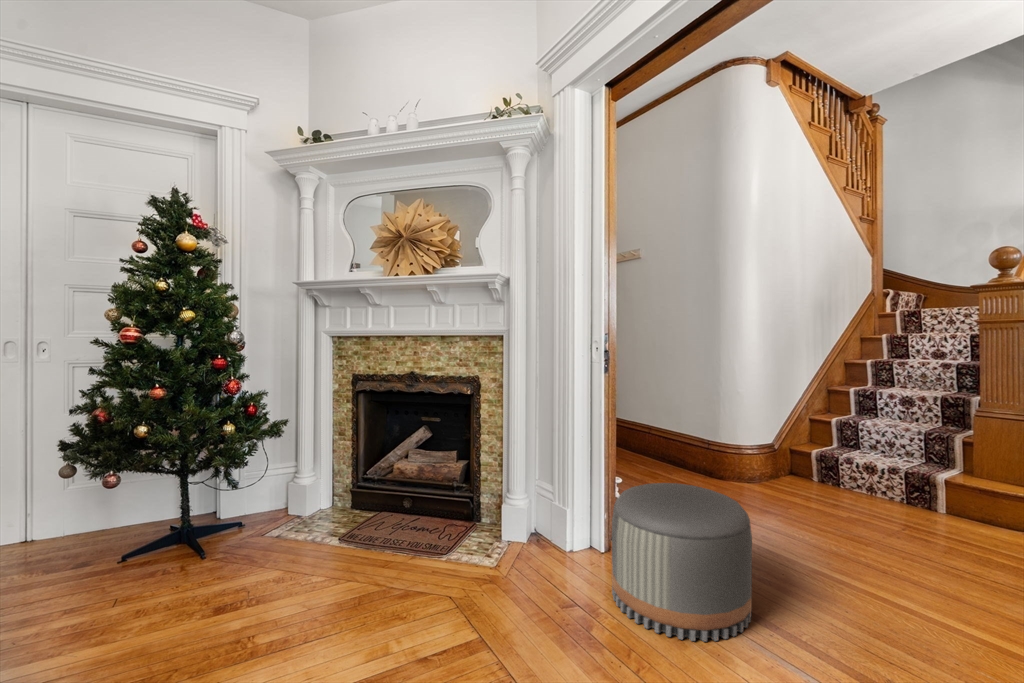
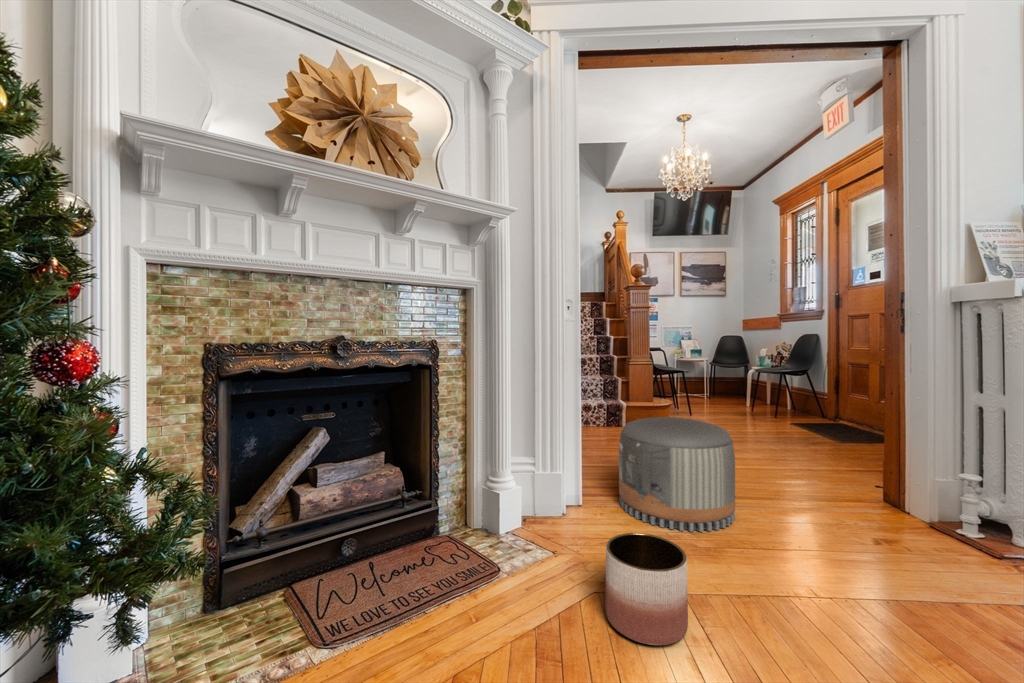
planter: none [419,551,481,636] -> present [605,533,688,645]

